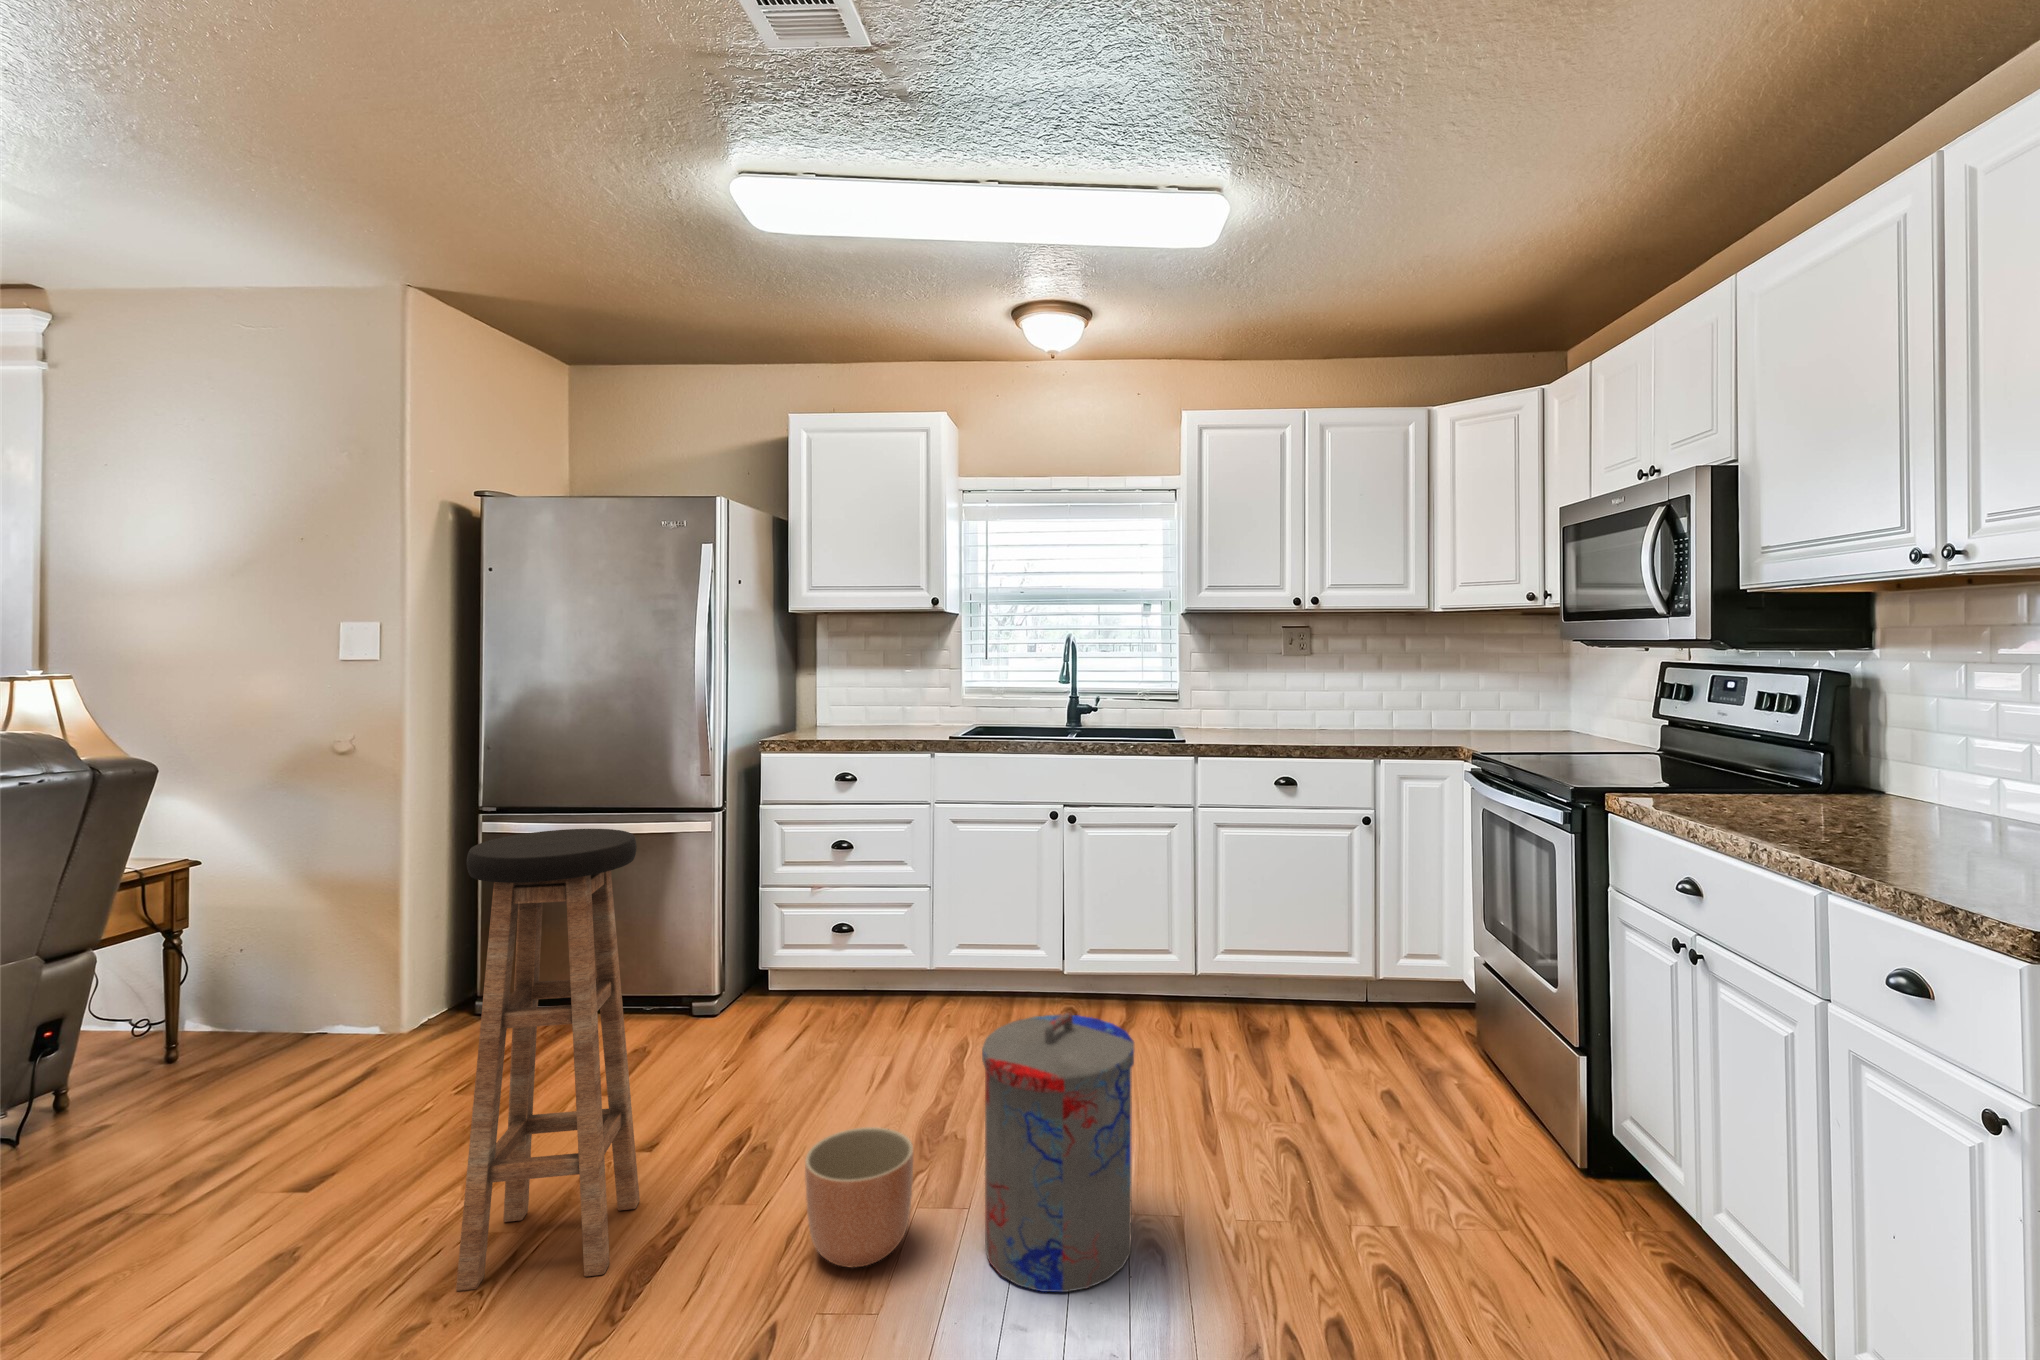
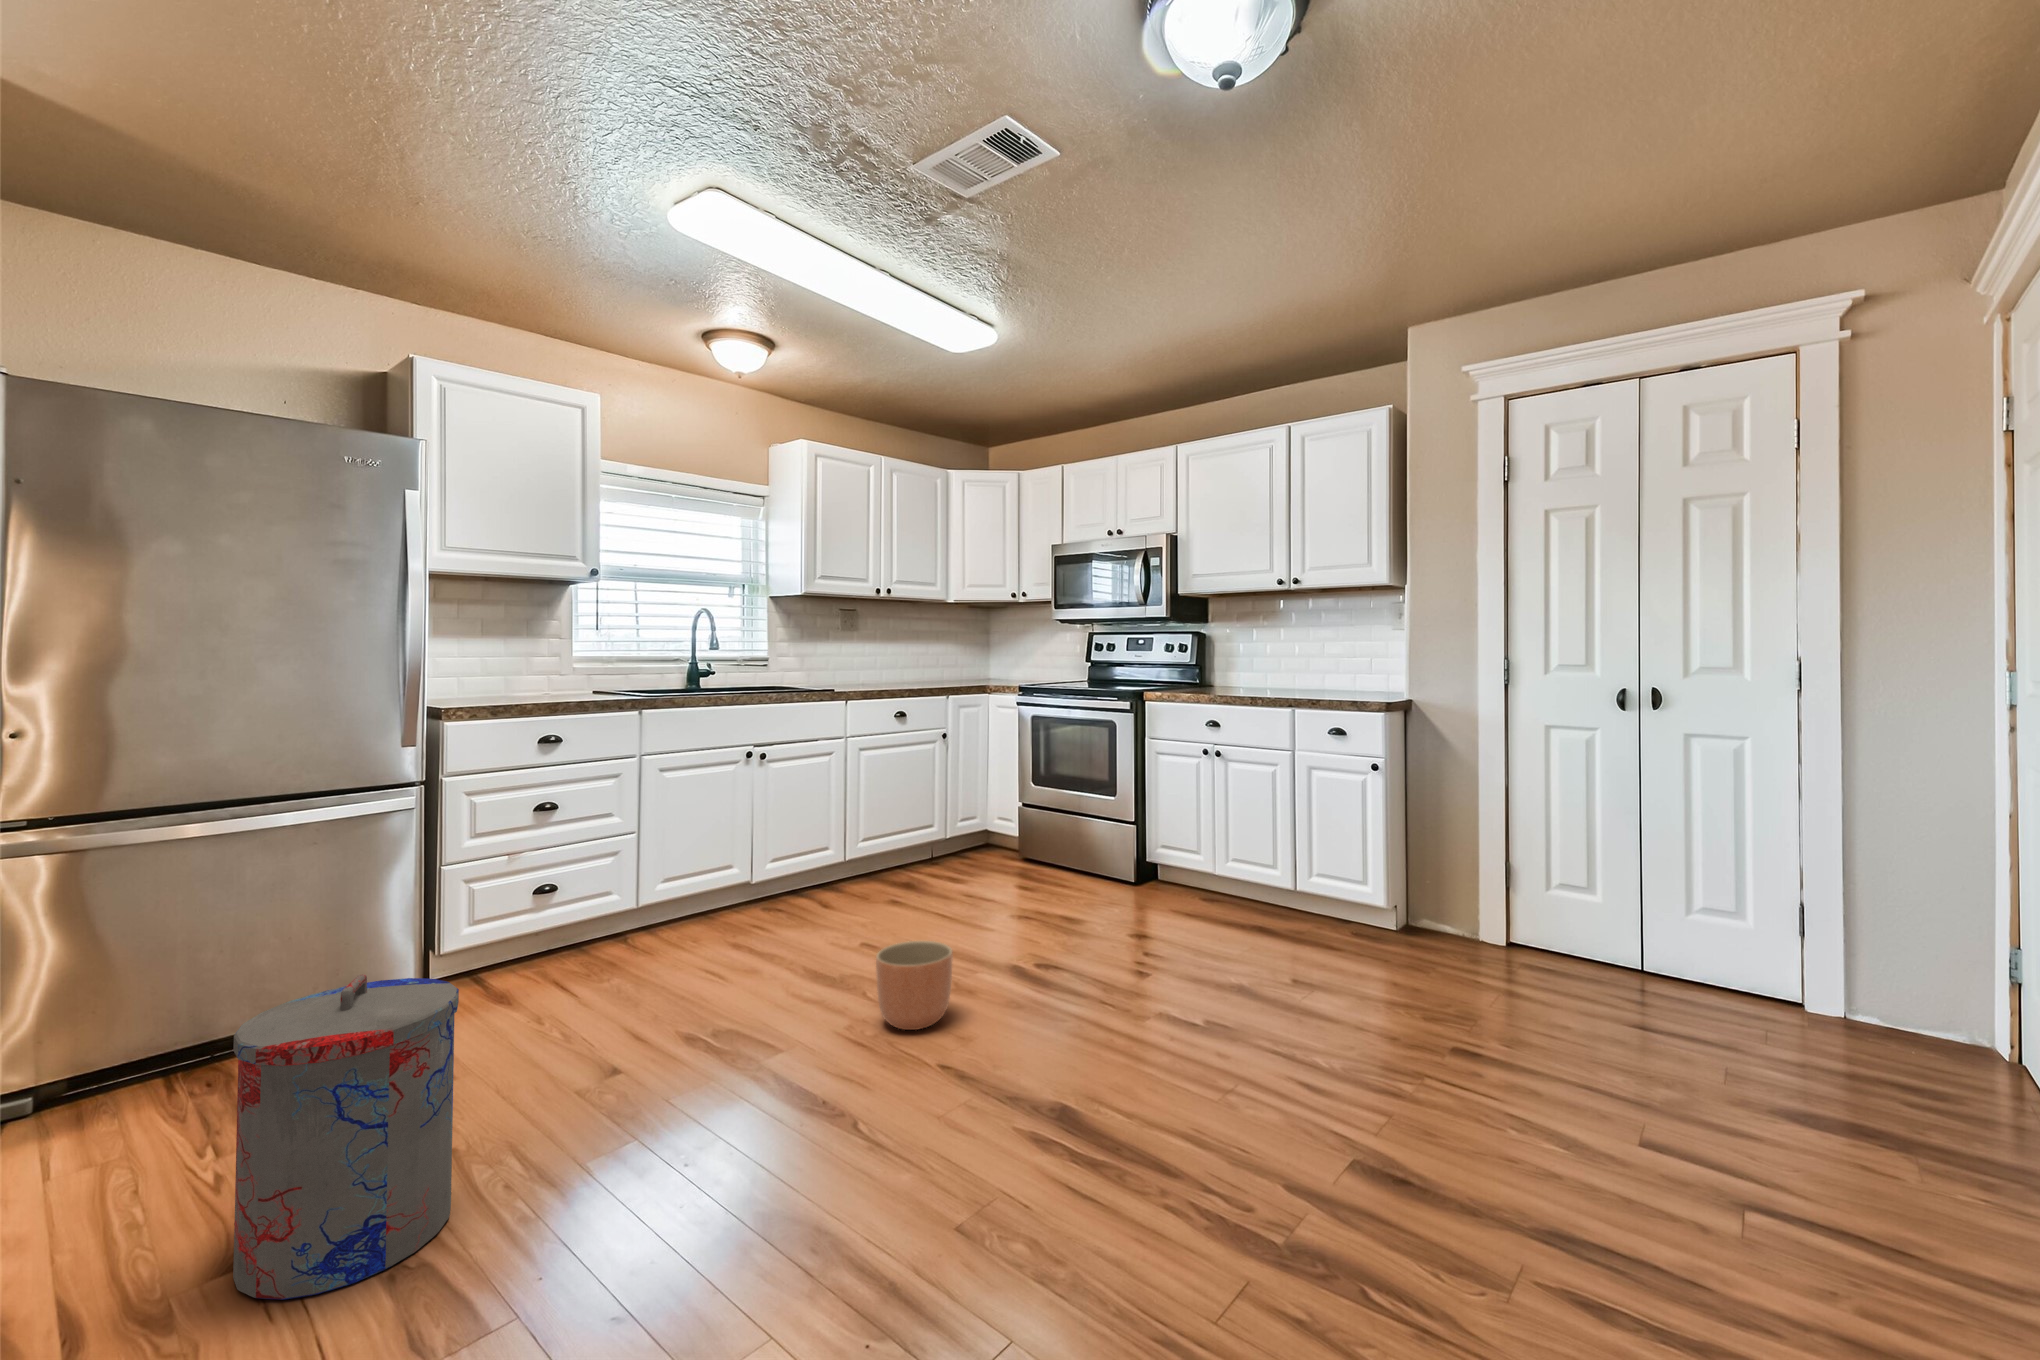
bar stool: present [456,829,640,1291] -> none [608,747,785,1158]
trash can: present [982,1013,1134,1292] -> present [233,974,459,1300]

